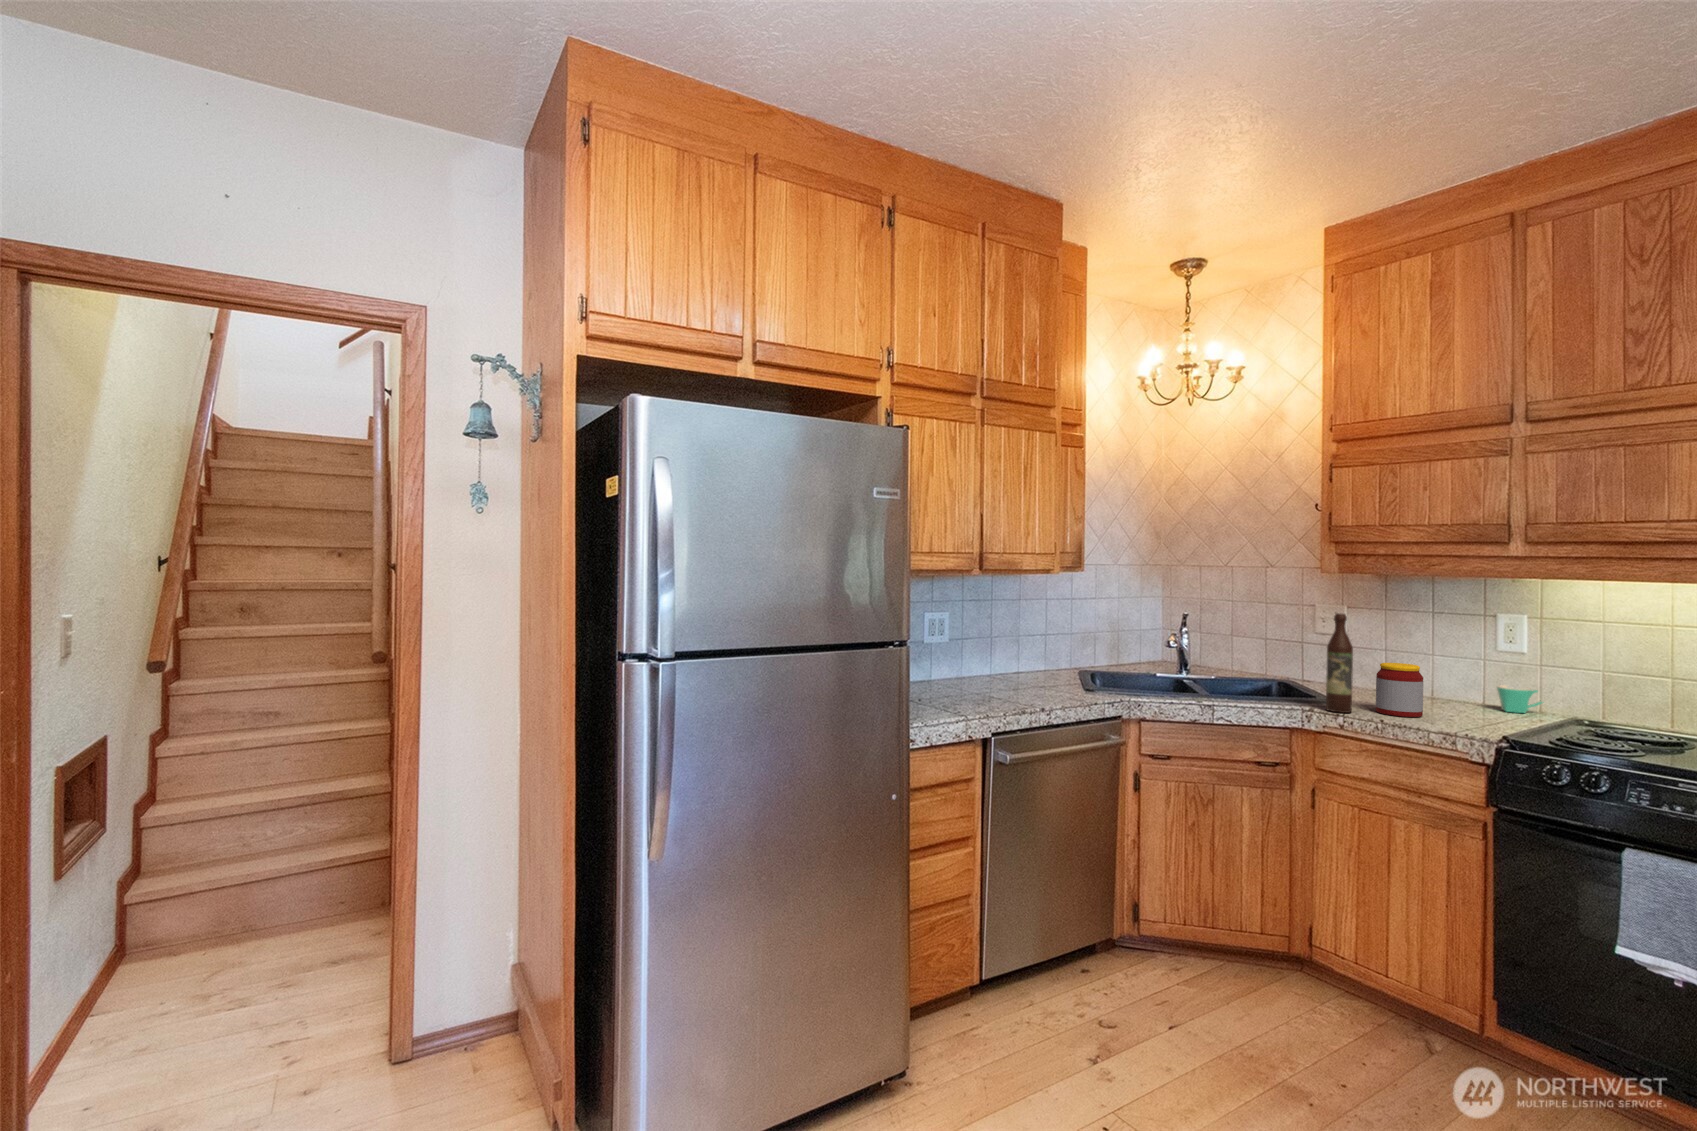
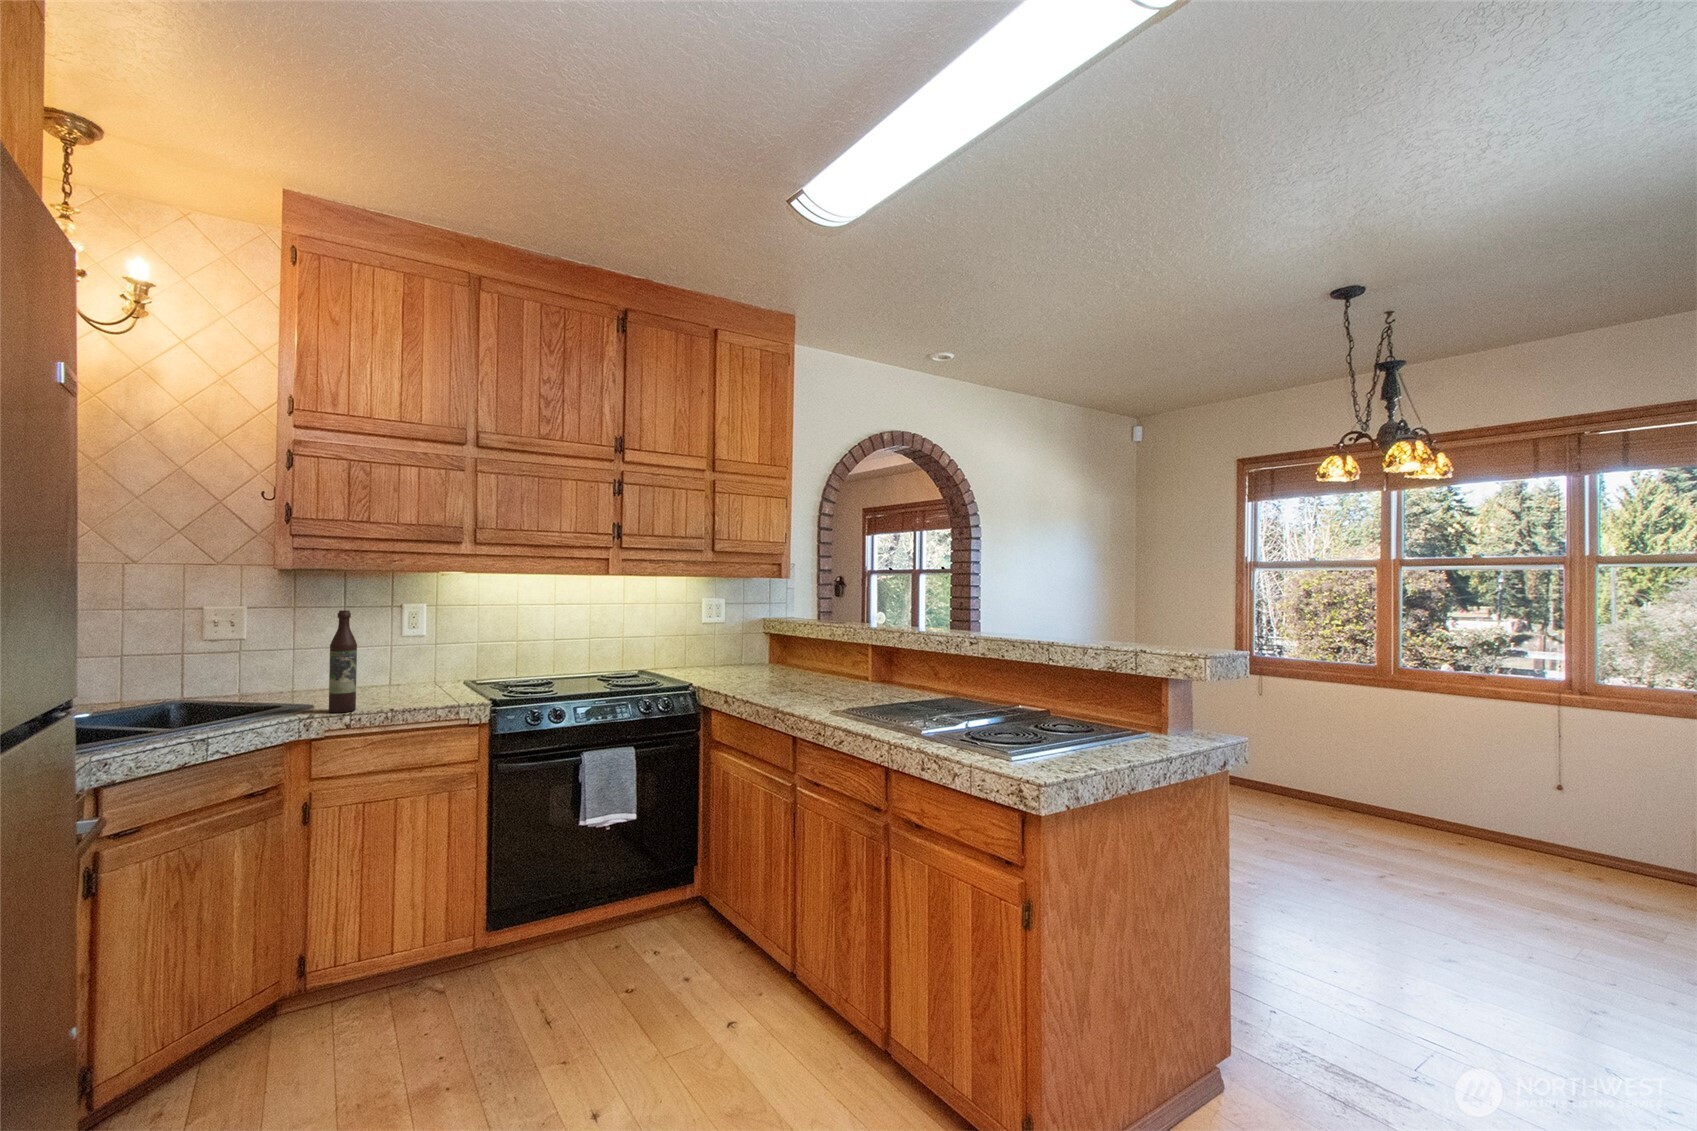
jar: present [1376,663,1423,717] -> none [359,654,402,705]
mug: present [1497,685,1542,713] -> none [405,663,437,685]

